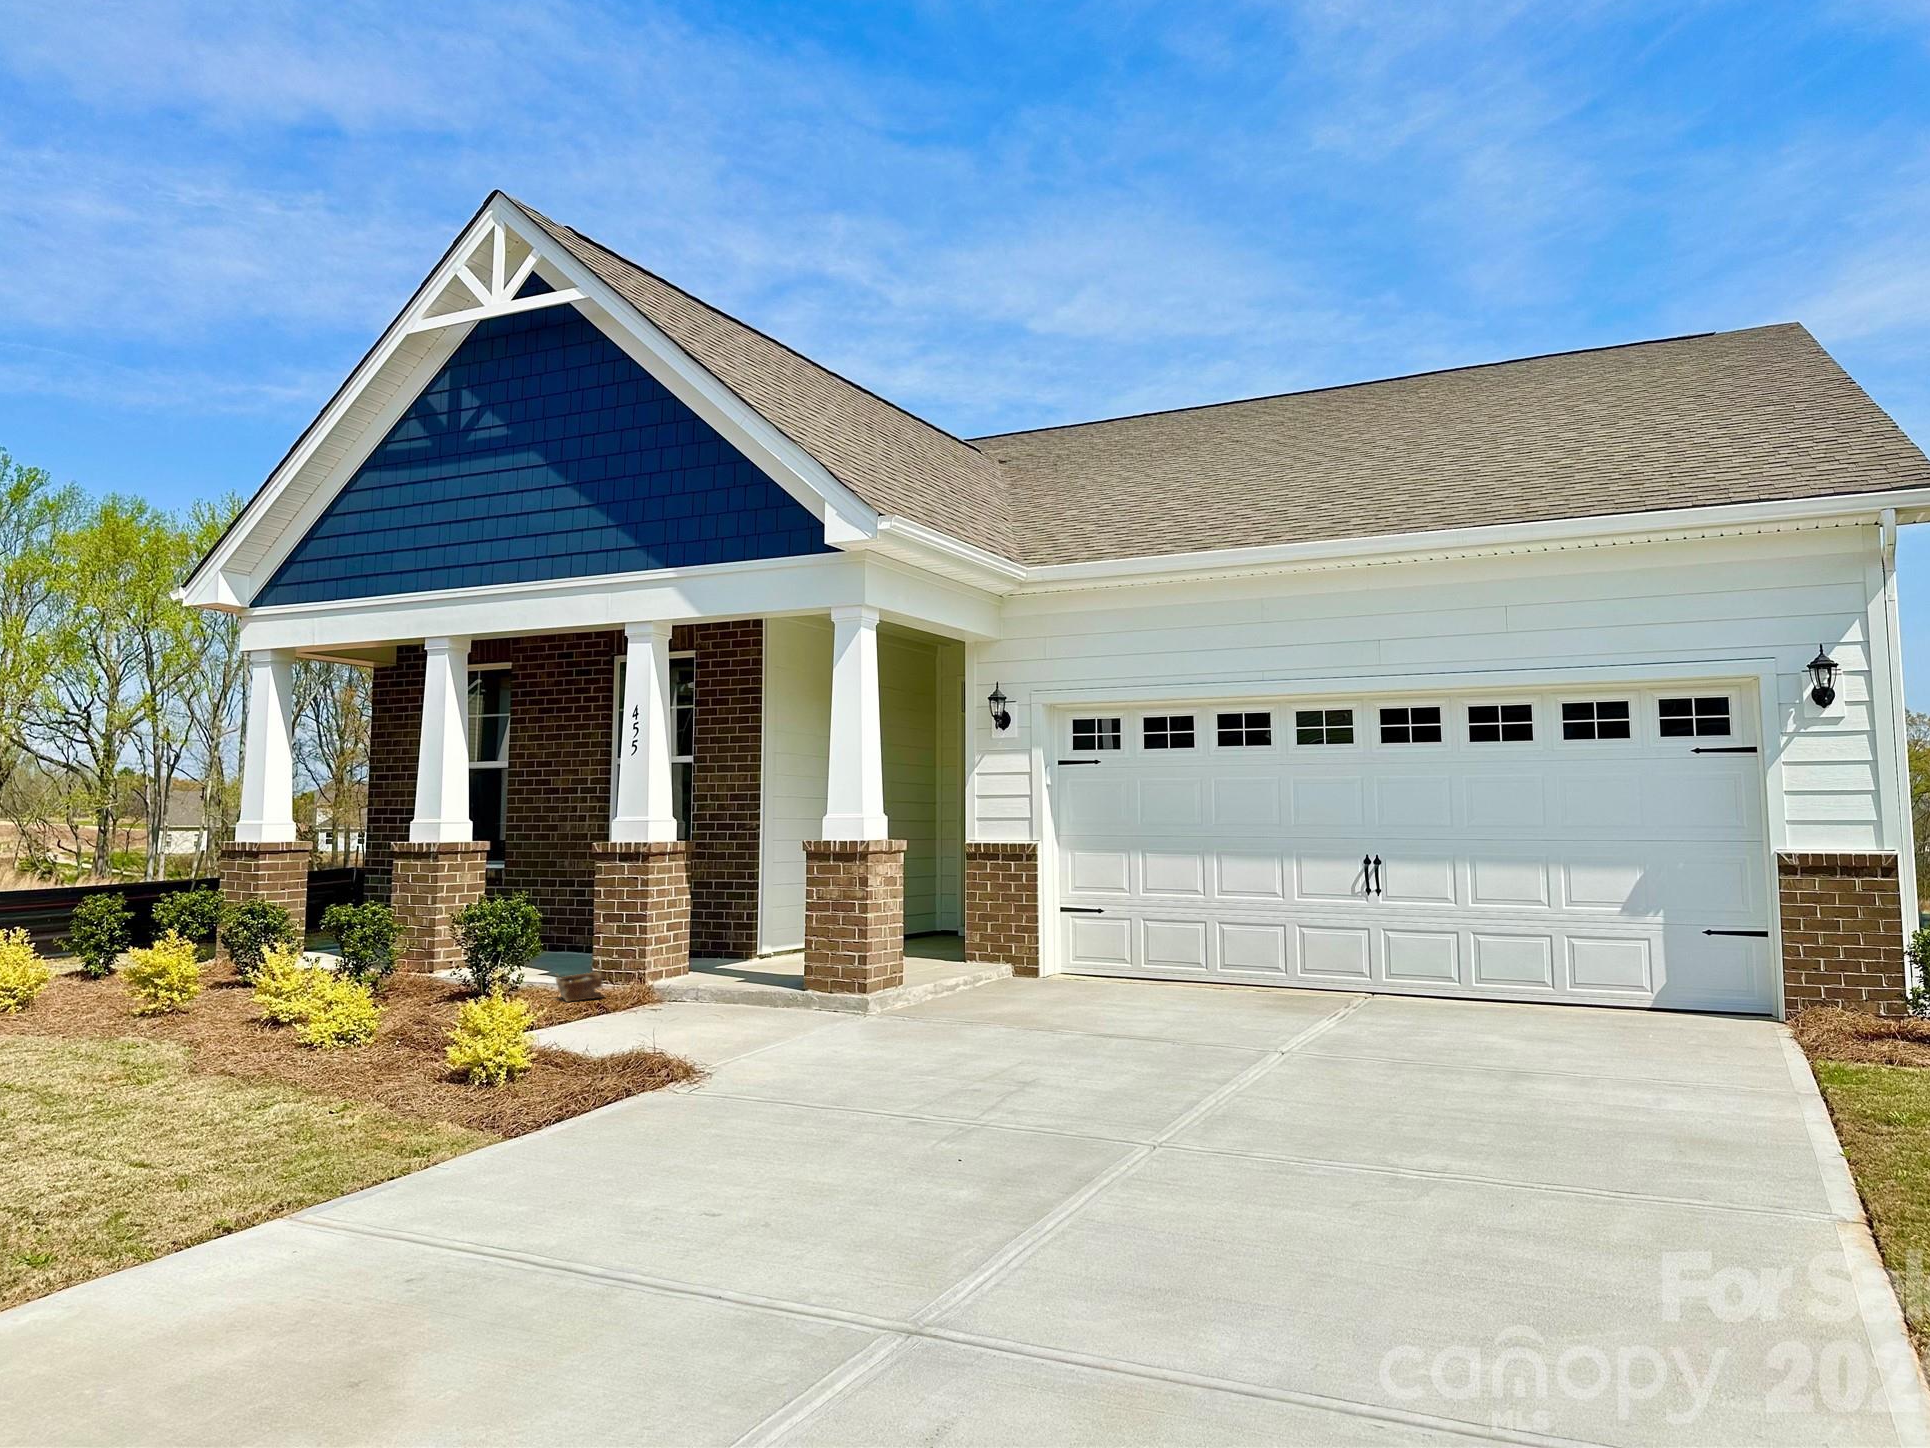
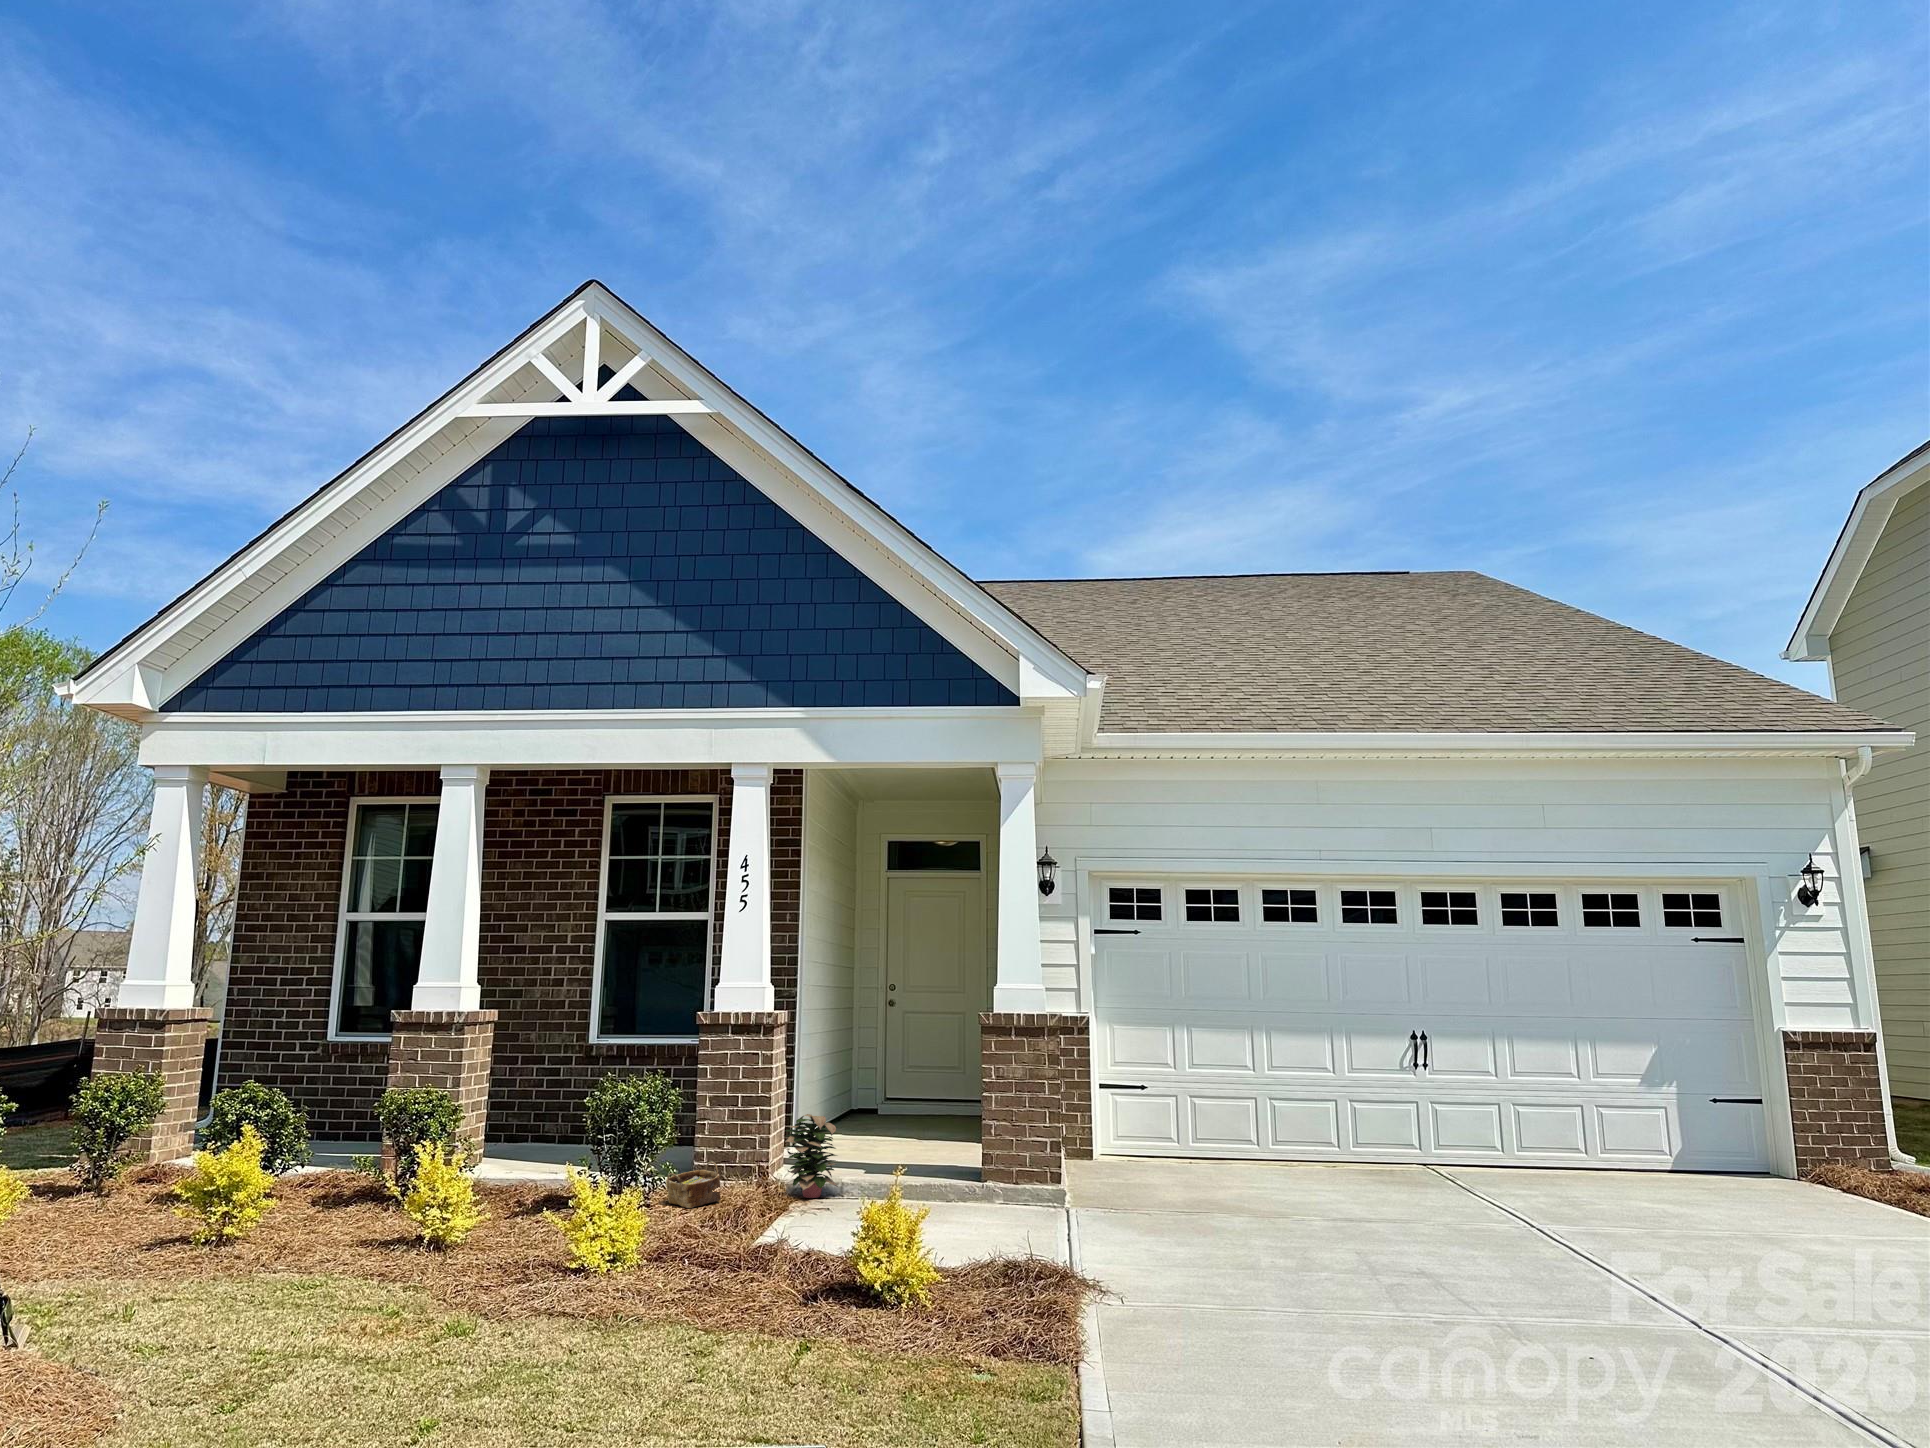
decorative plant: none [658,928,708,999] -> present [785,1114,838,1198]

